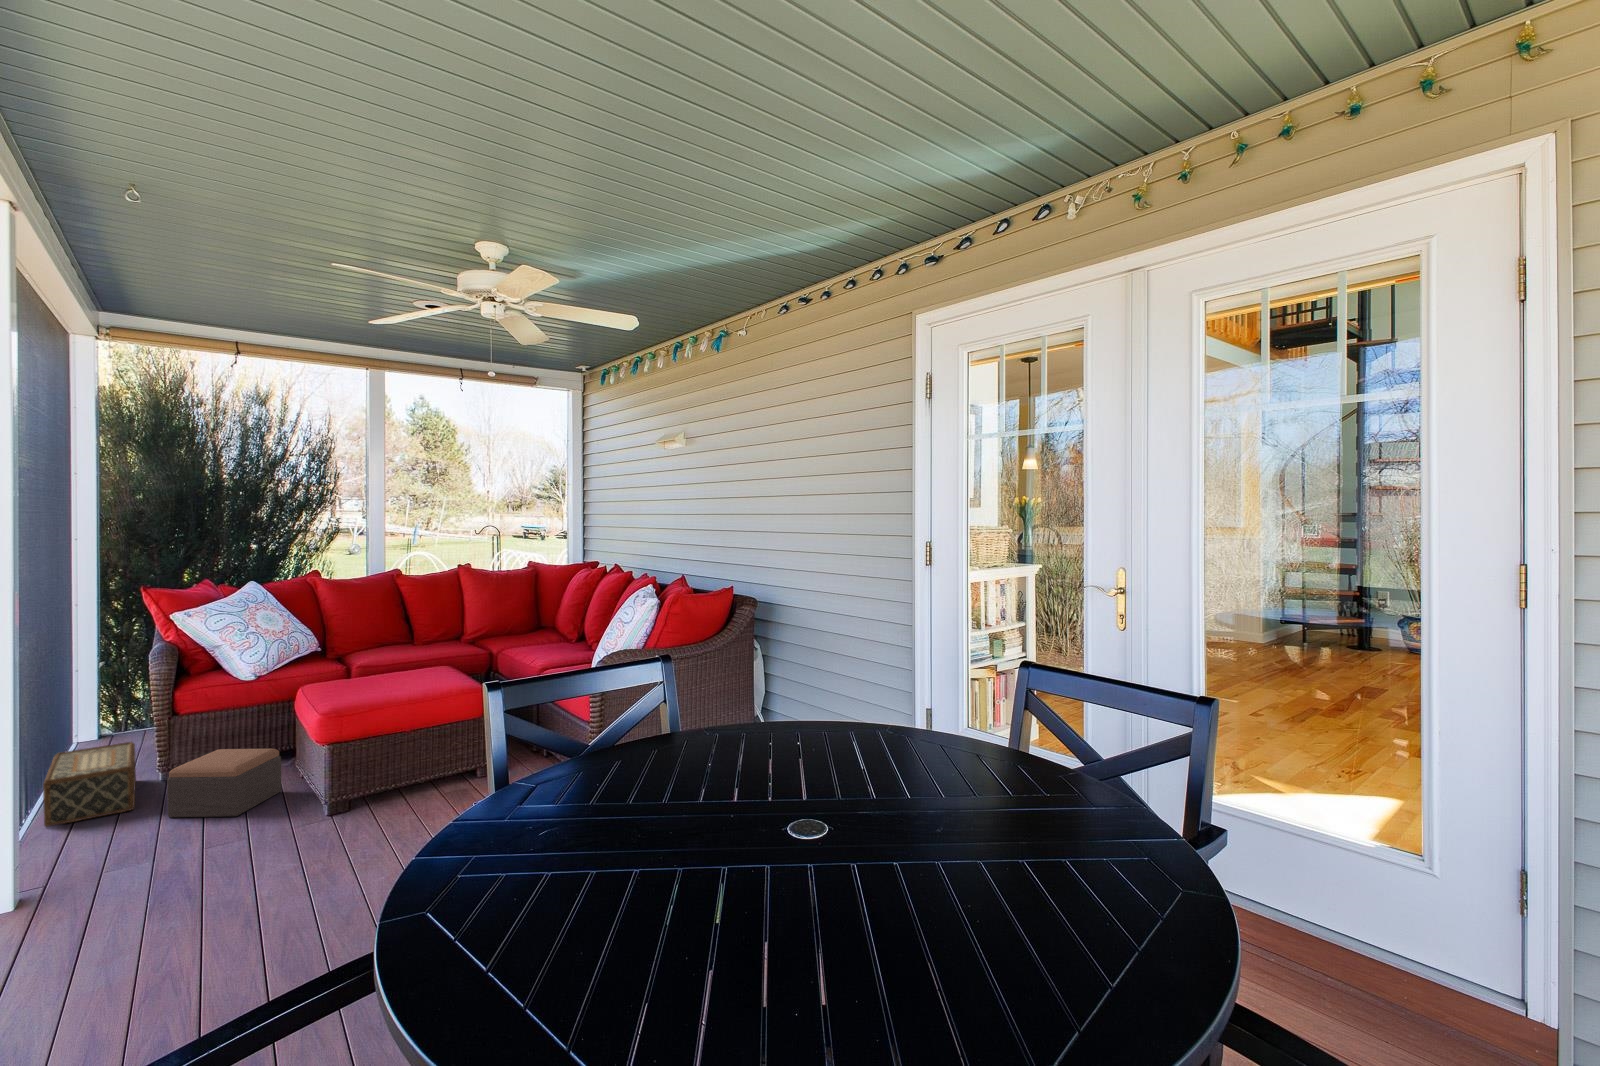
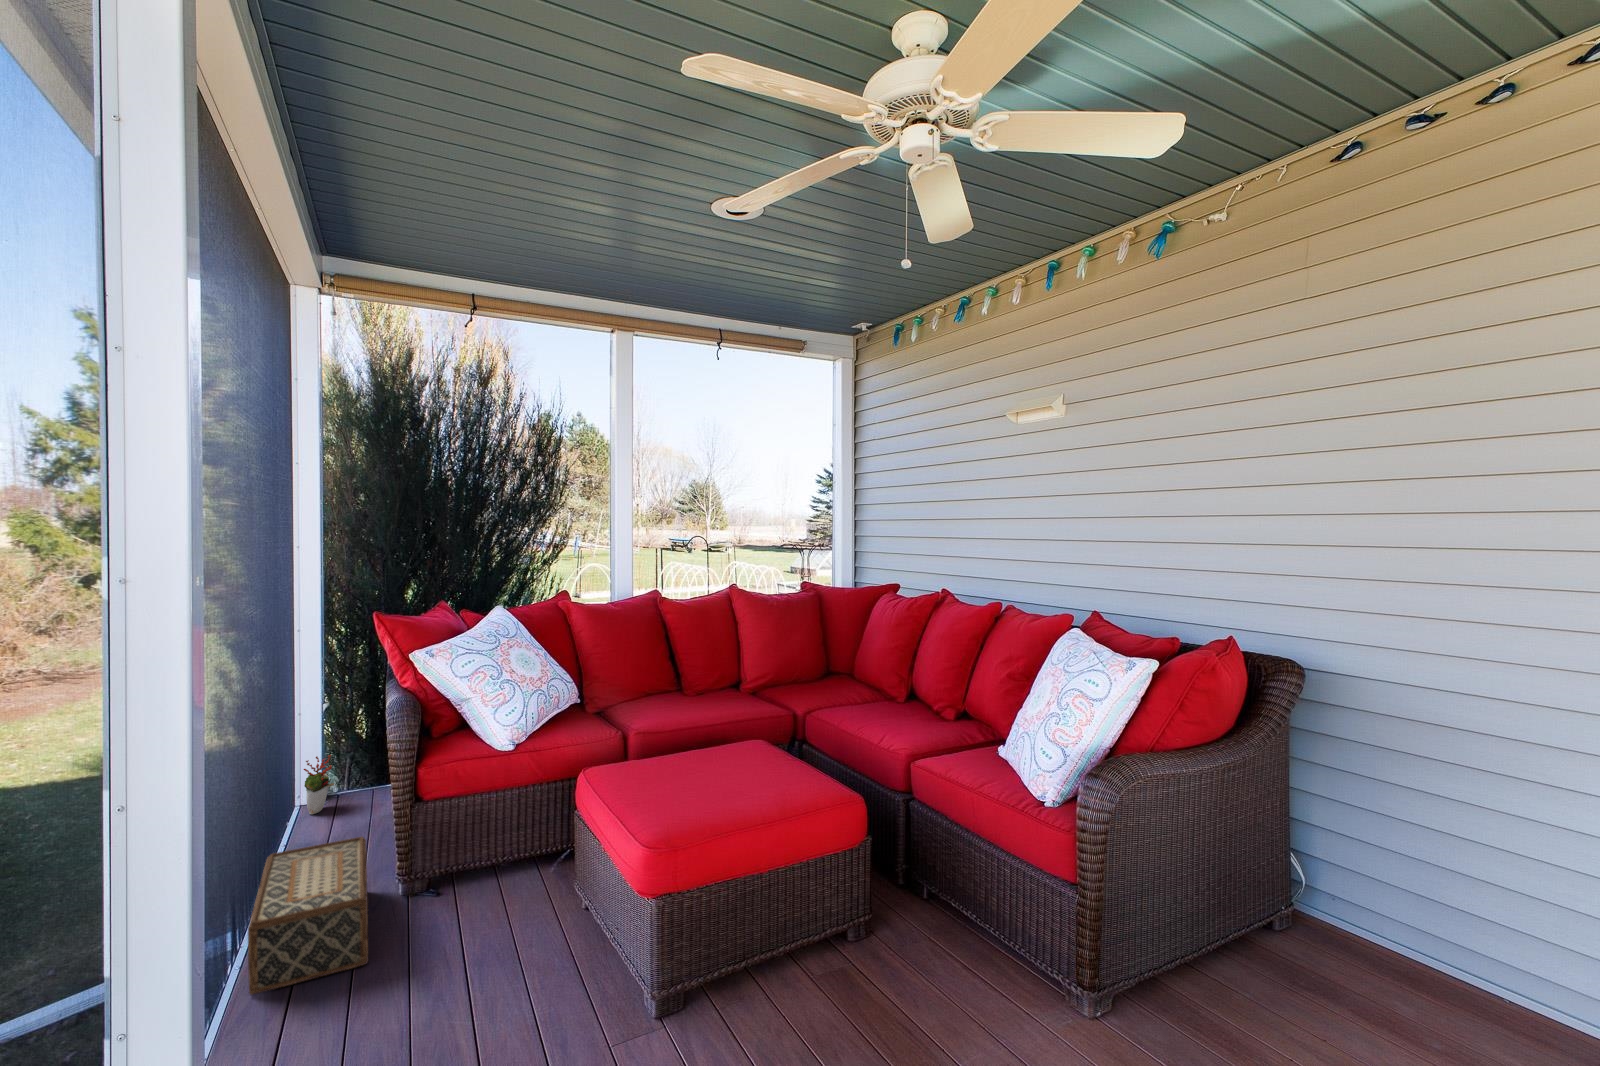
decorative plant: none [82,700,110,746] -> present [304,755,334,814]
footstool: present [167,749,282,817] -> none [415,869,564,1000]

